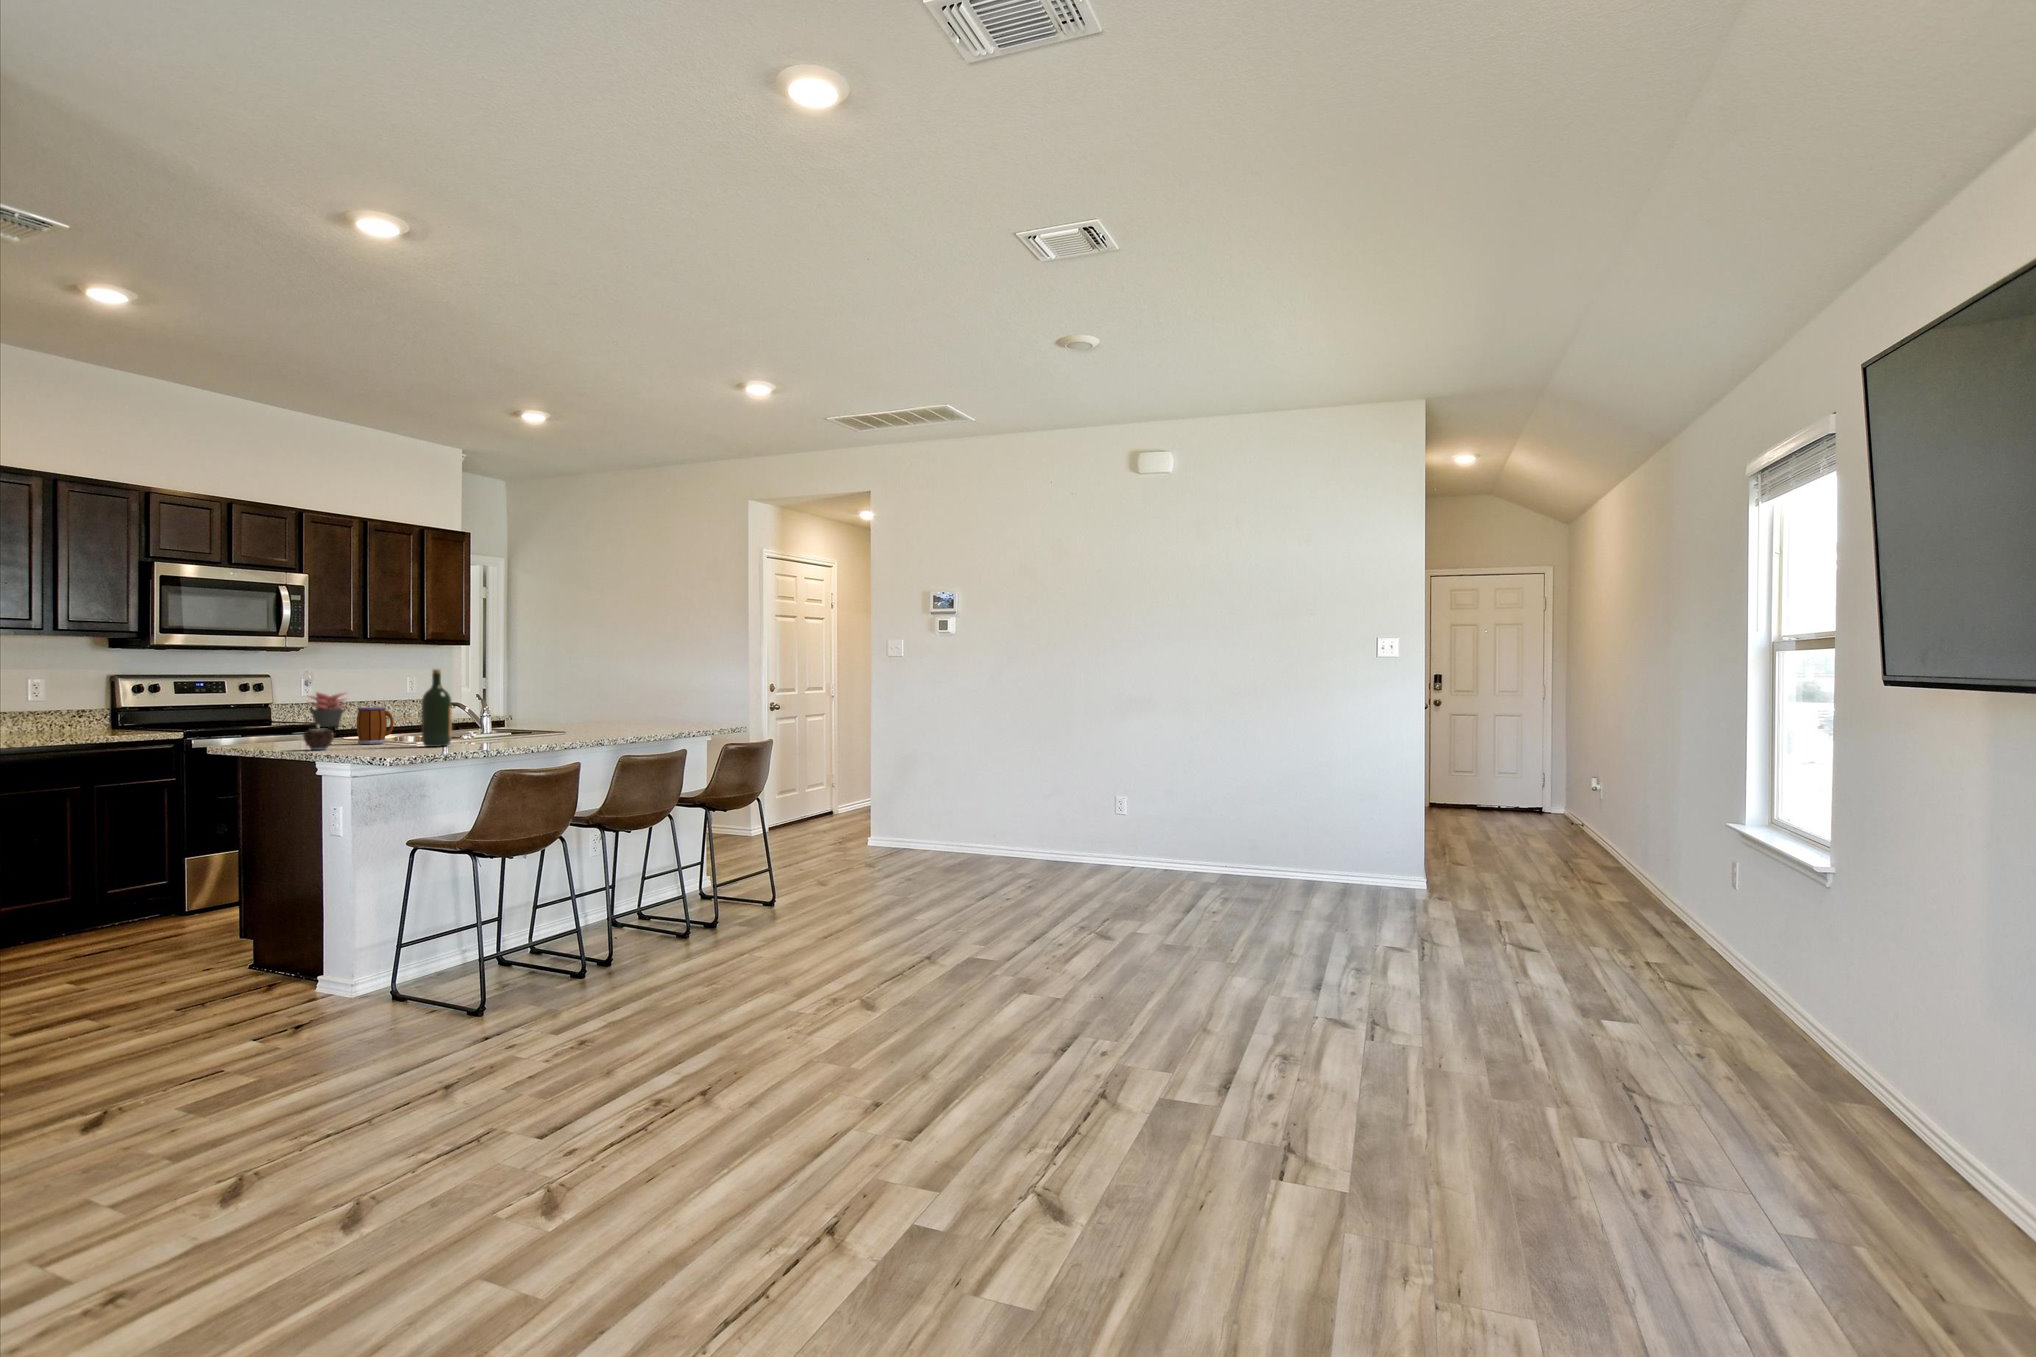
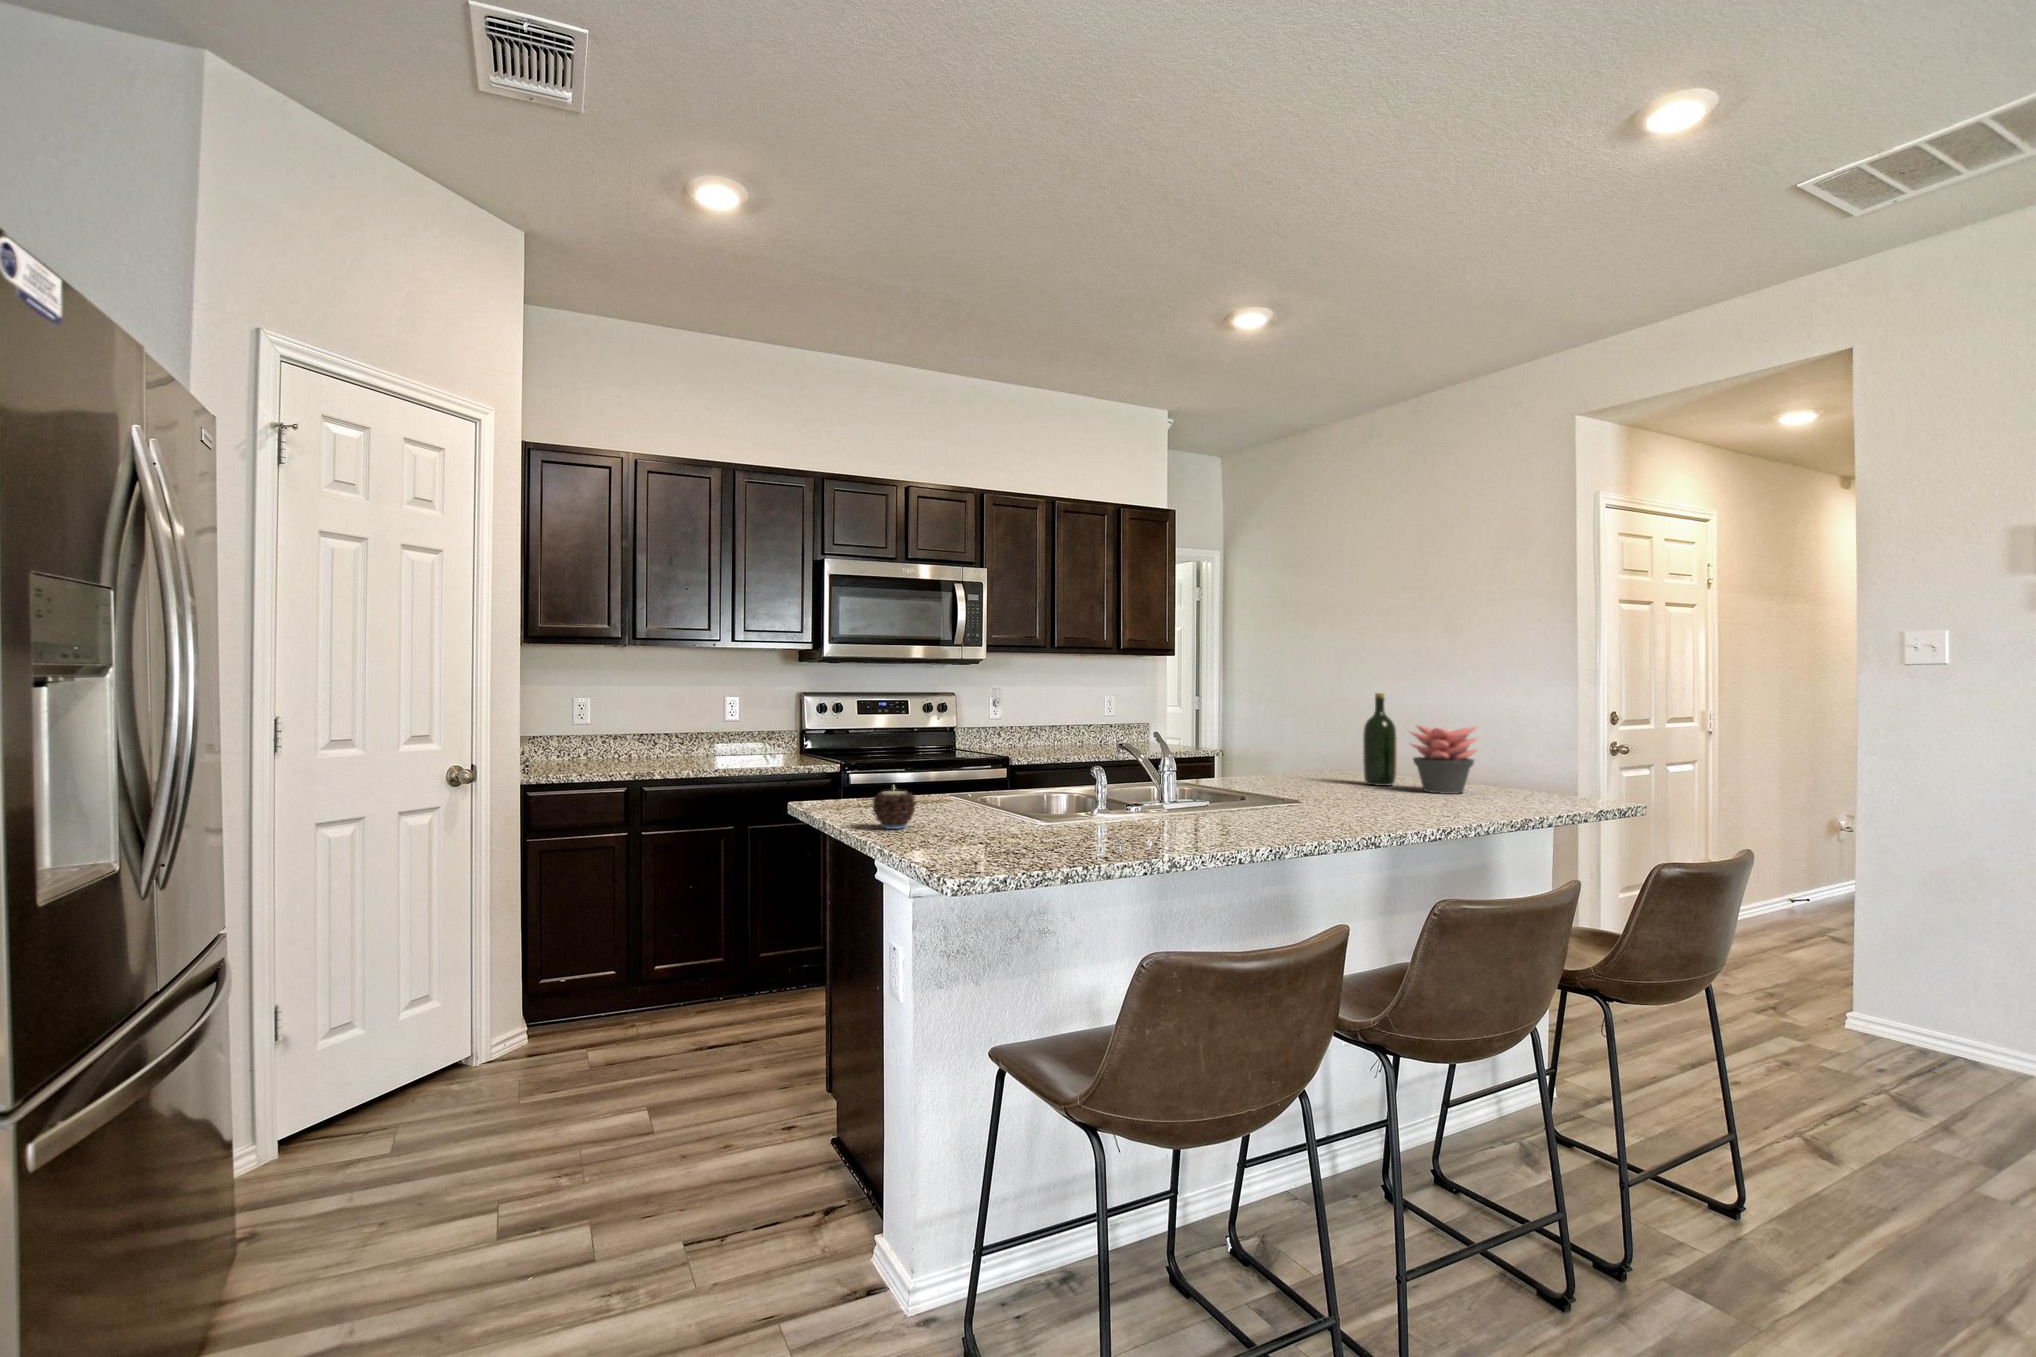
wine bottle: present [421,669,452,747] -> present [1363,693,1397,786]
succulent plant: present [307,692,345,727] -> present [1411,726,1477,794]
mug: present [357,707,394,744] -> none [970,751,1020,814]

